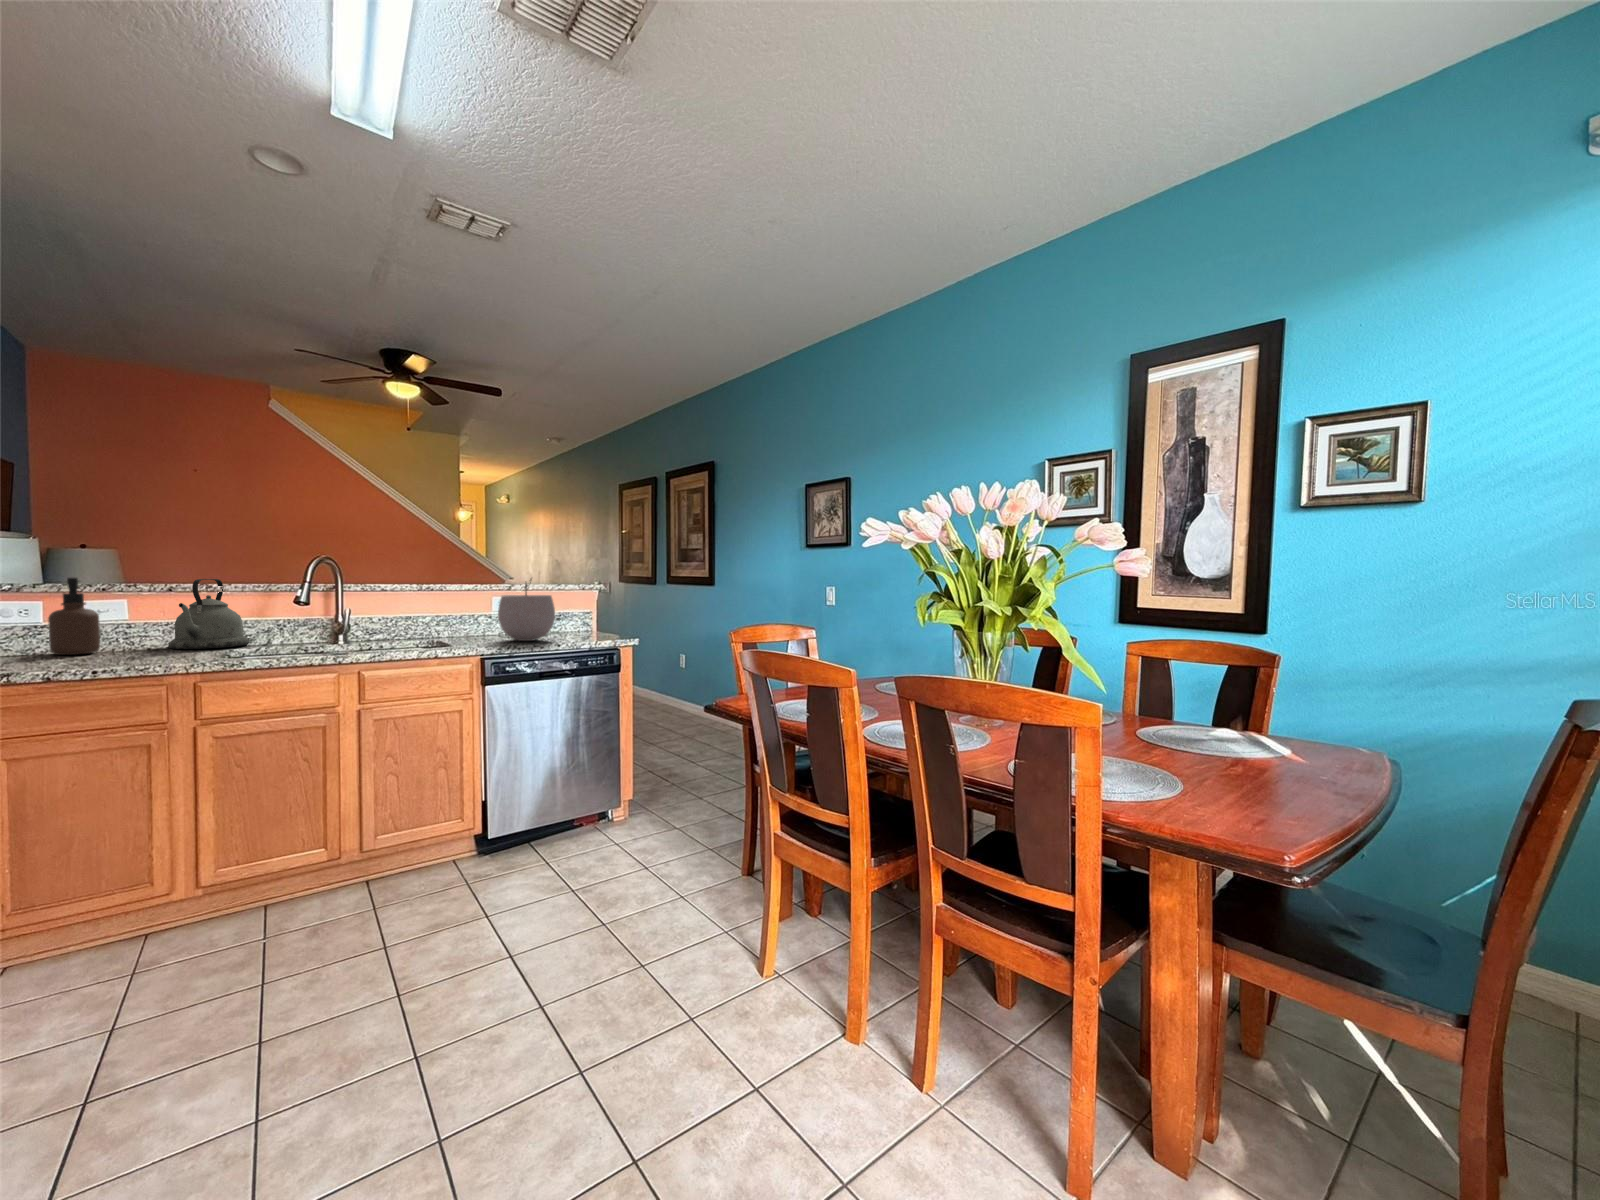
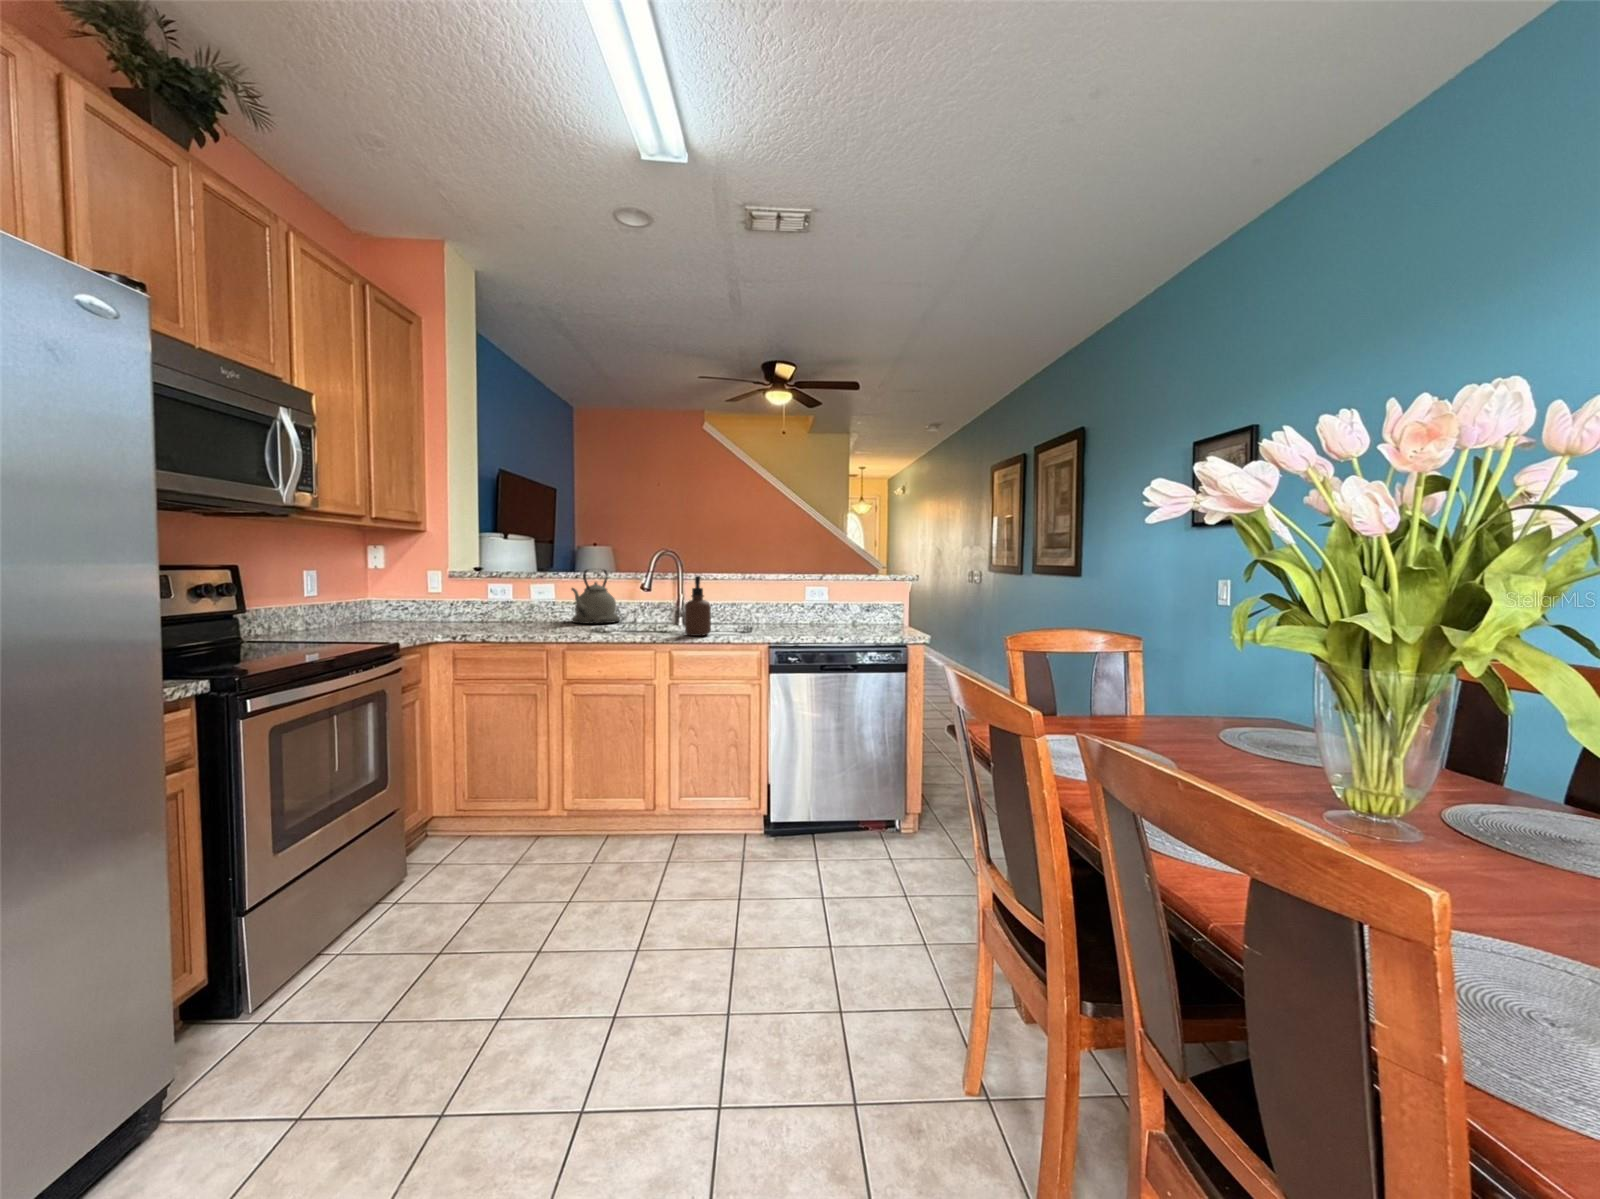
soap dispenser: present [48,578,100,655] -> present [685,576,711,636]
plant pot: present [498,579,555,641] -> none [800,566,853,632]

